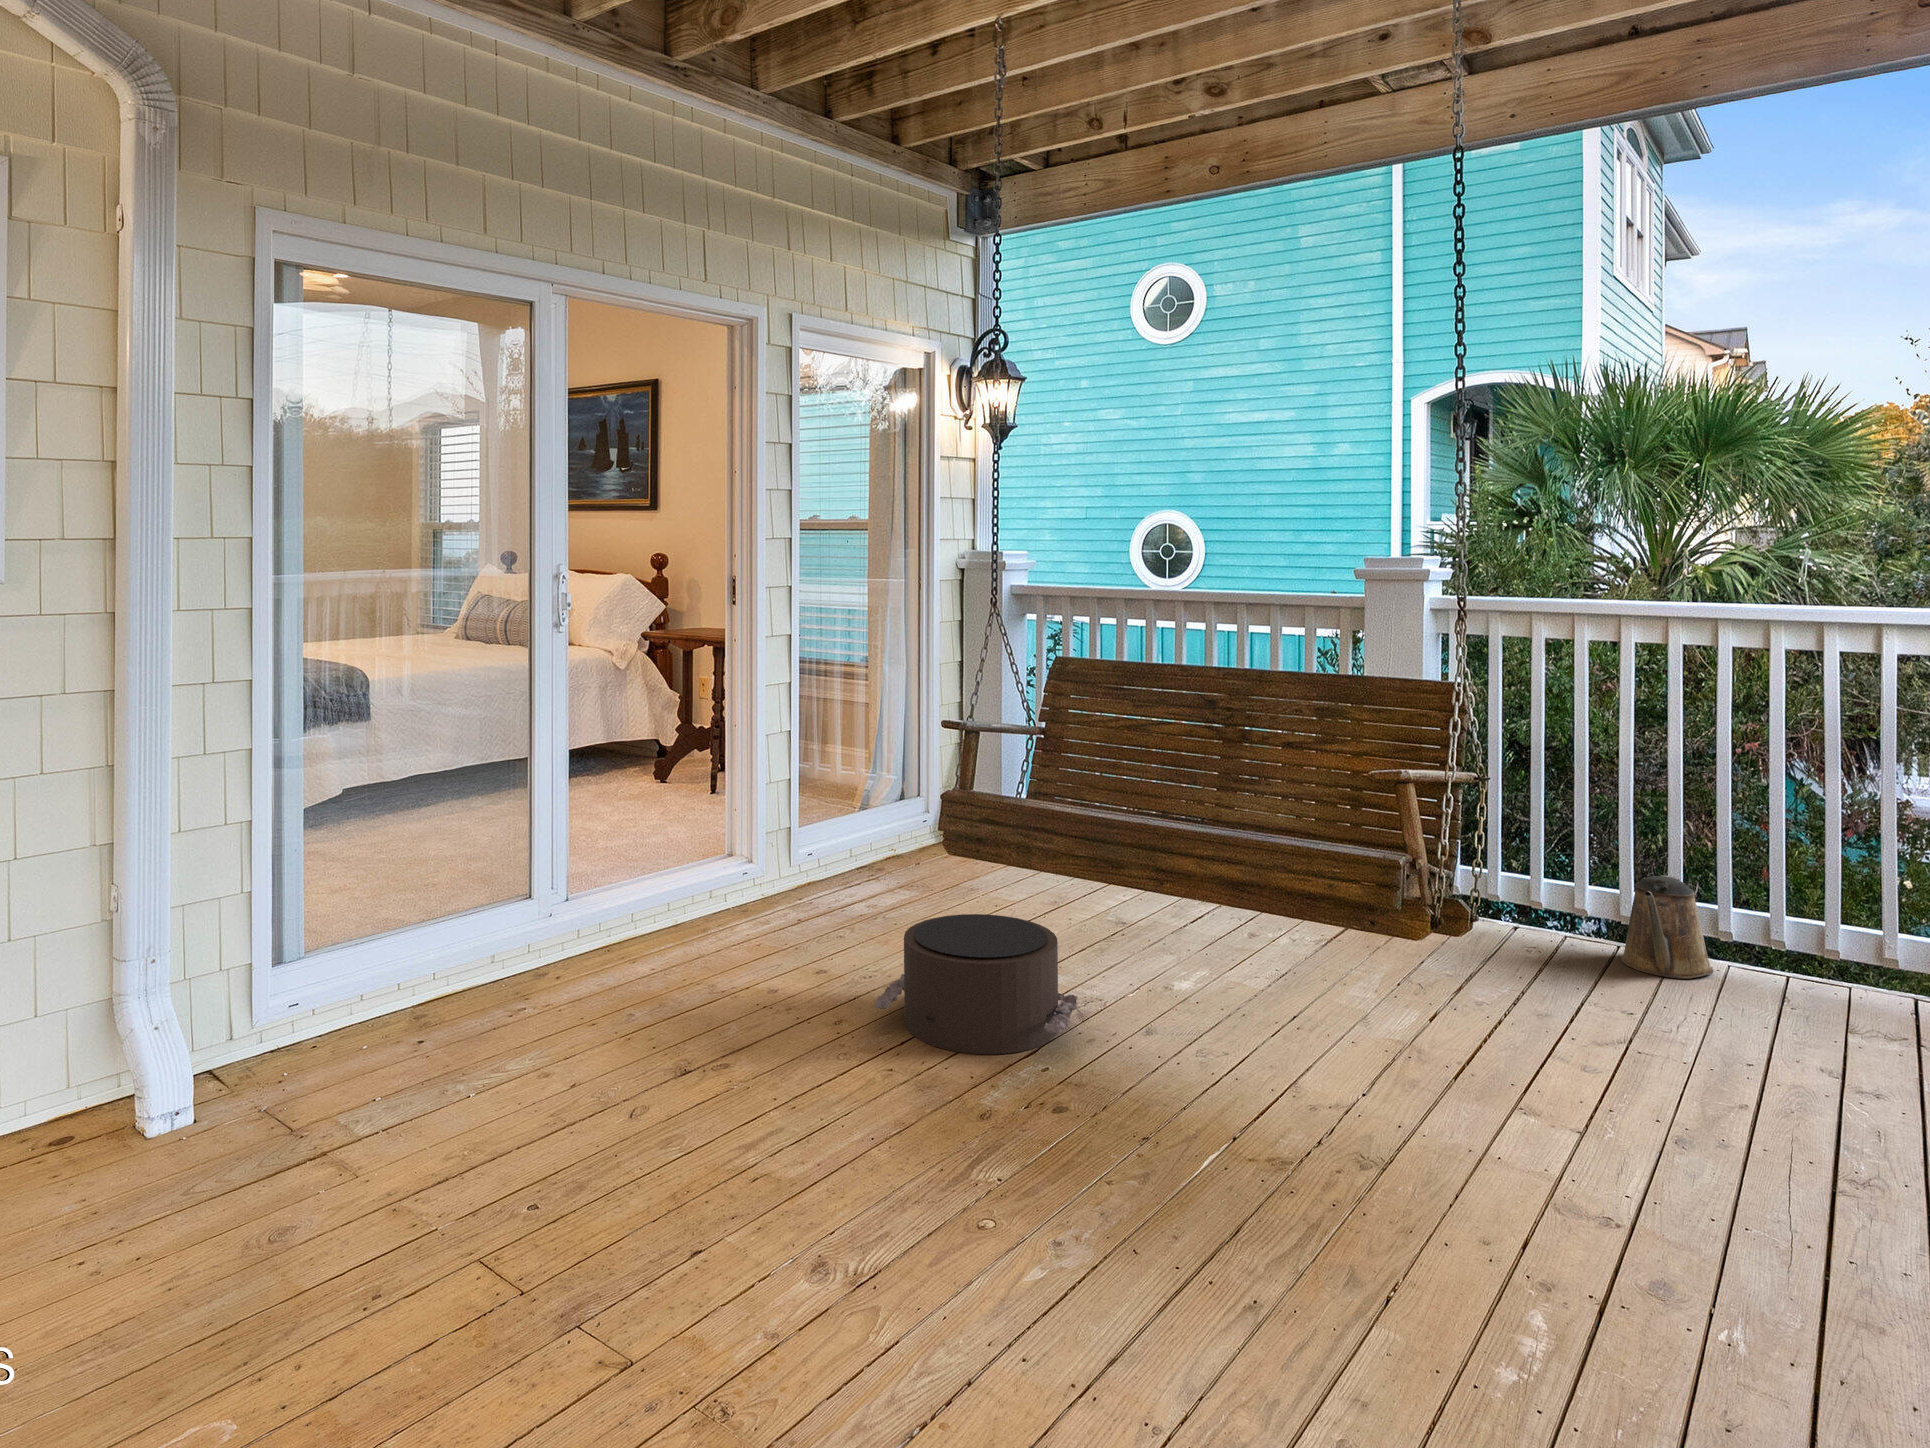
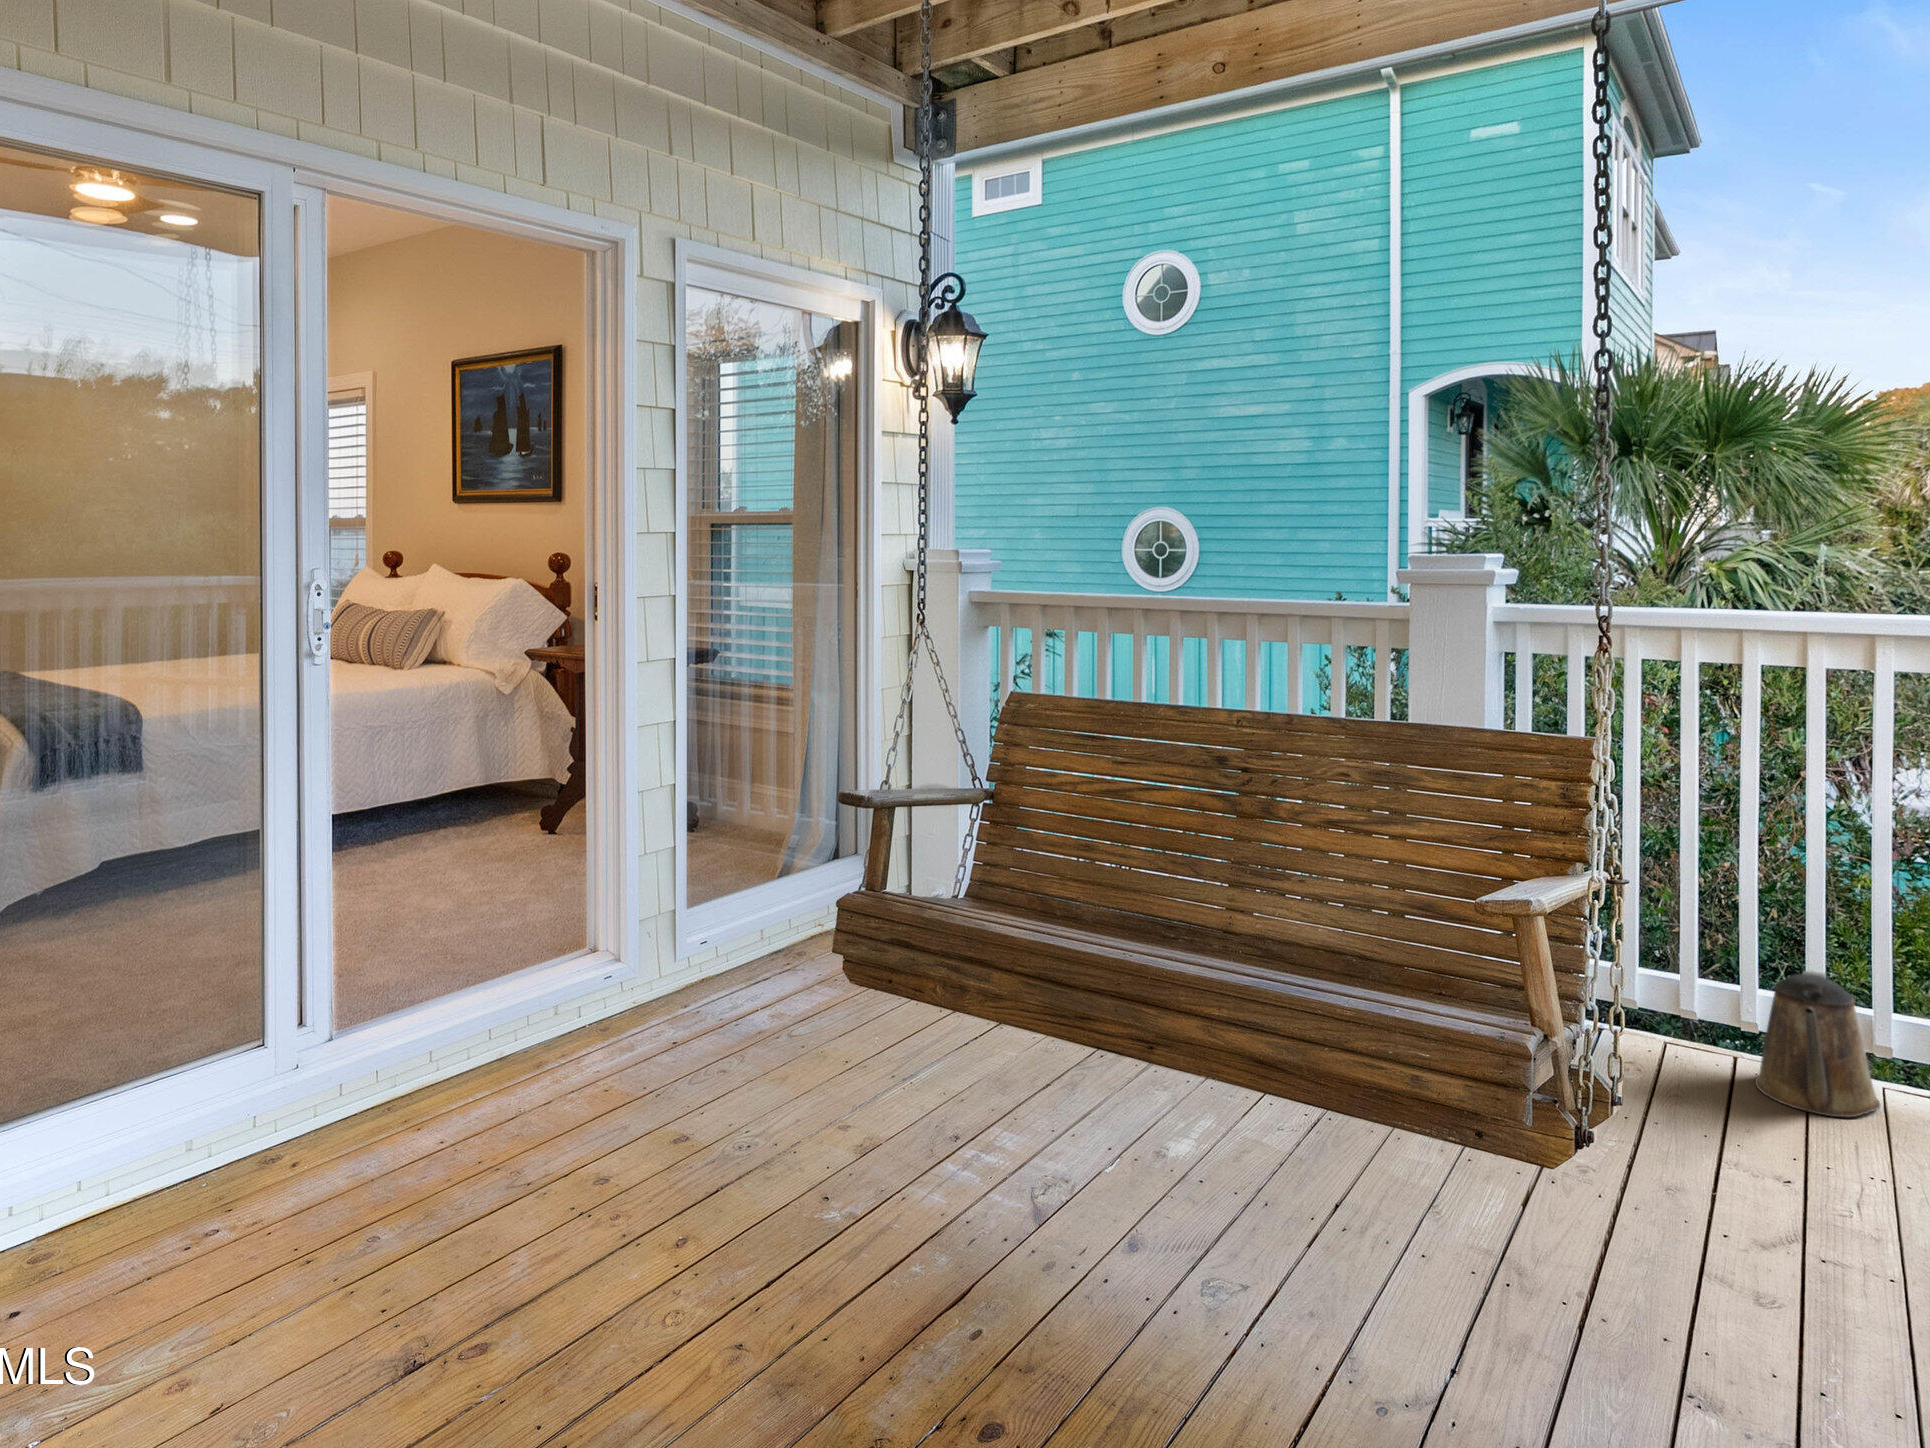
pouf: present [874,914,1077,1054] -> none [729,1065,1033,1306]

